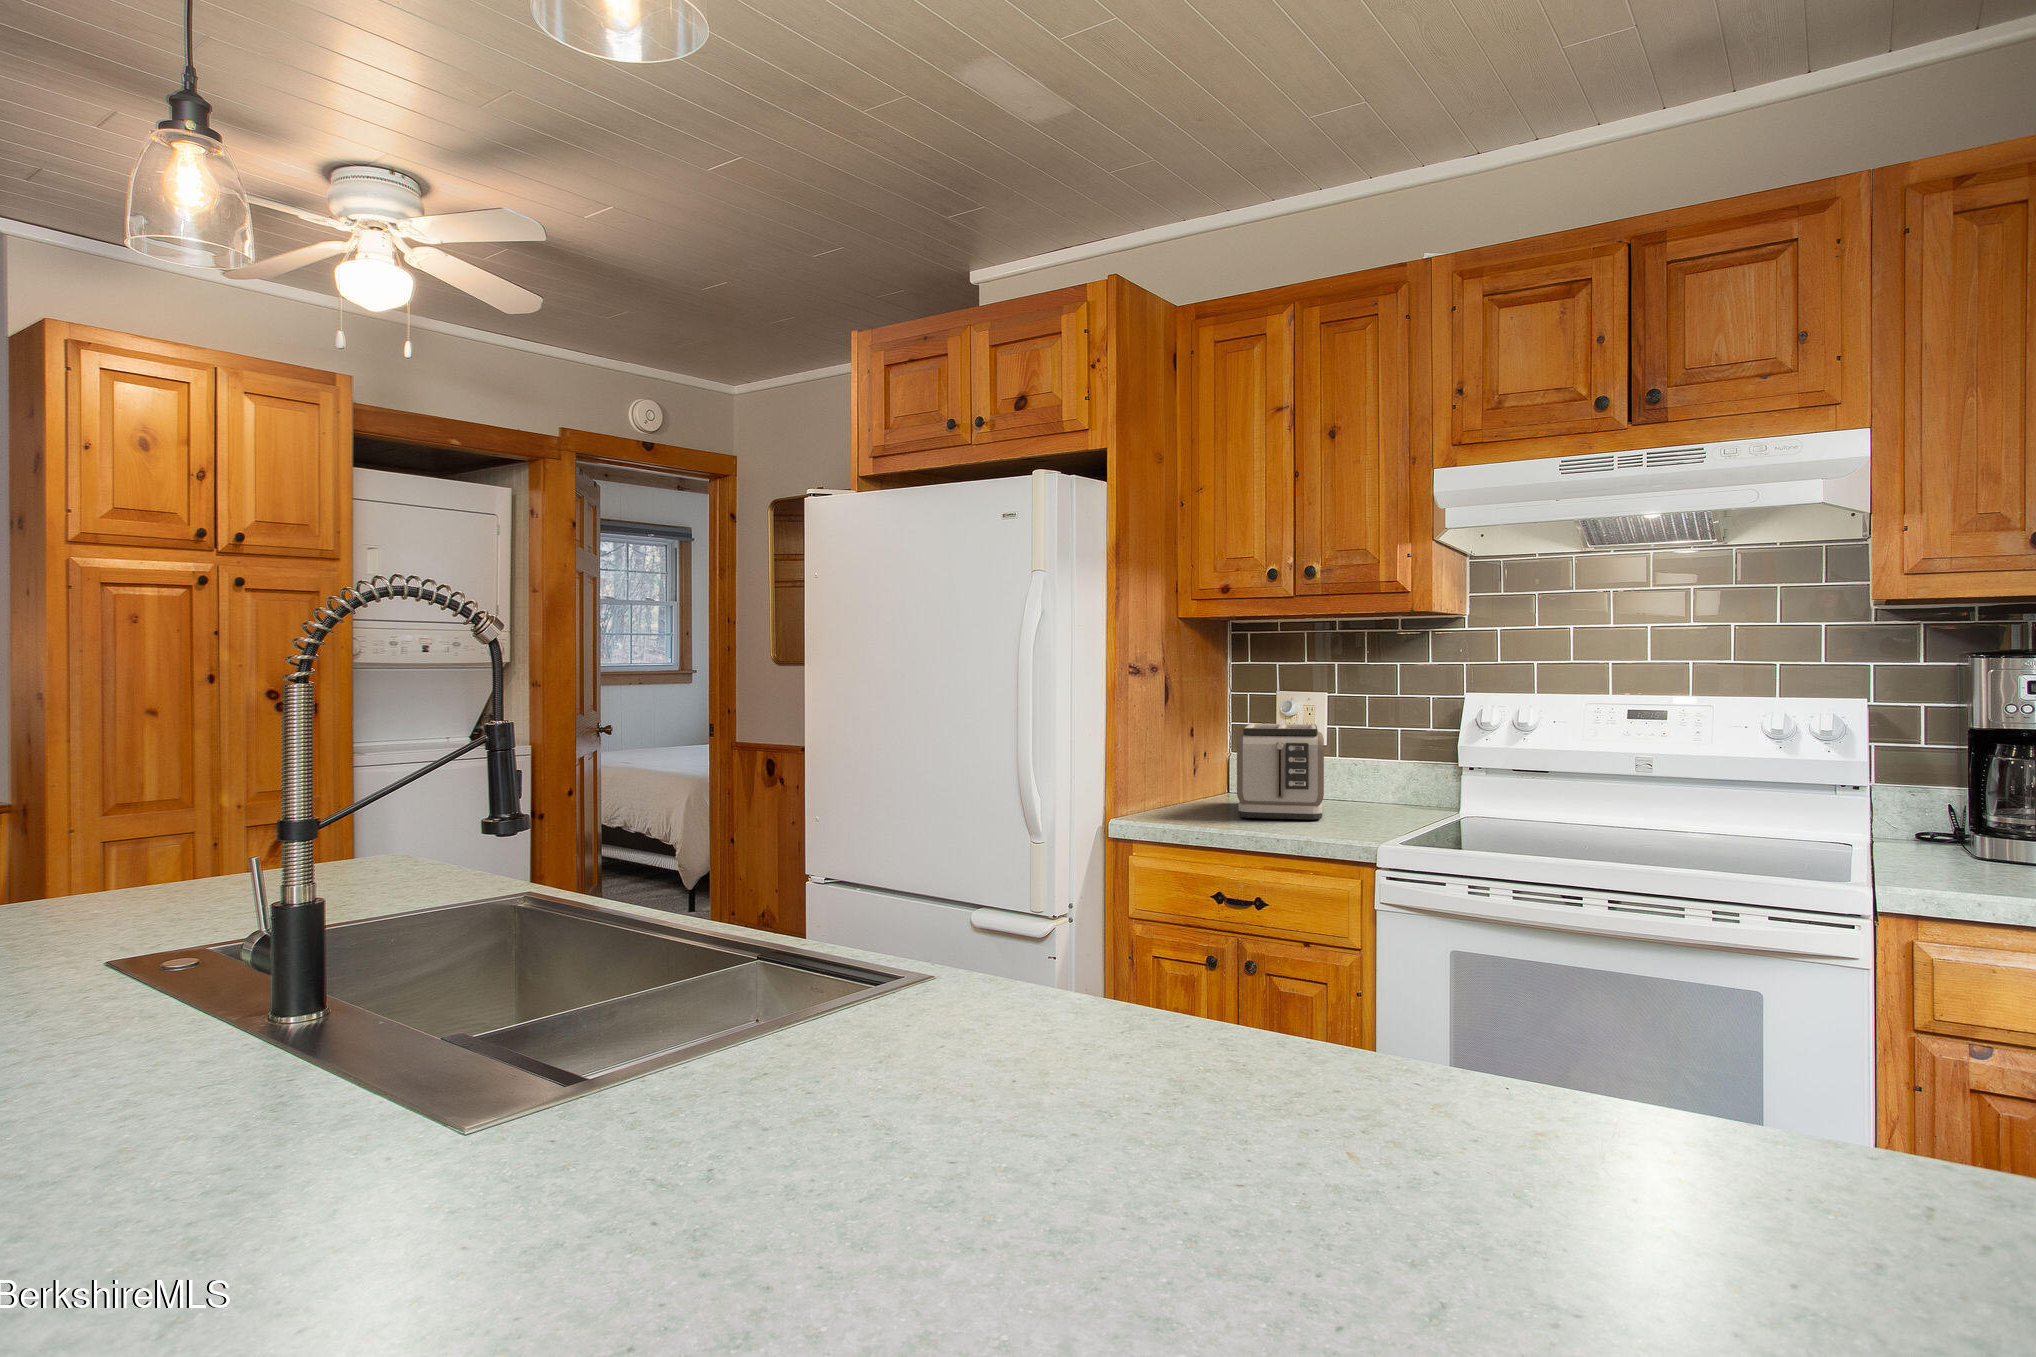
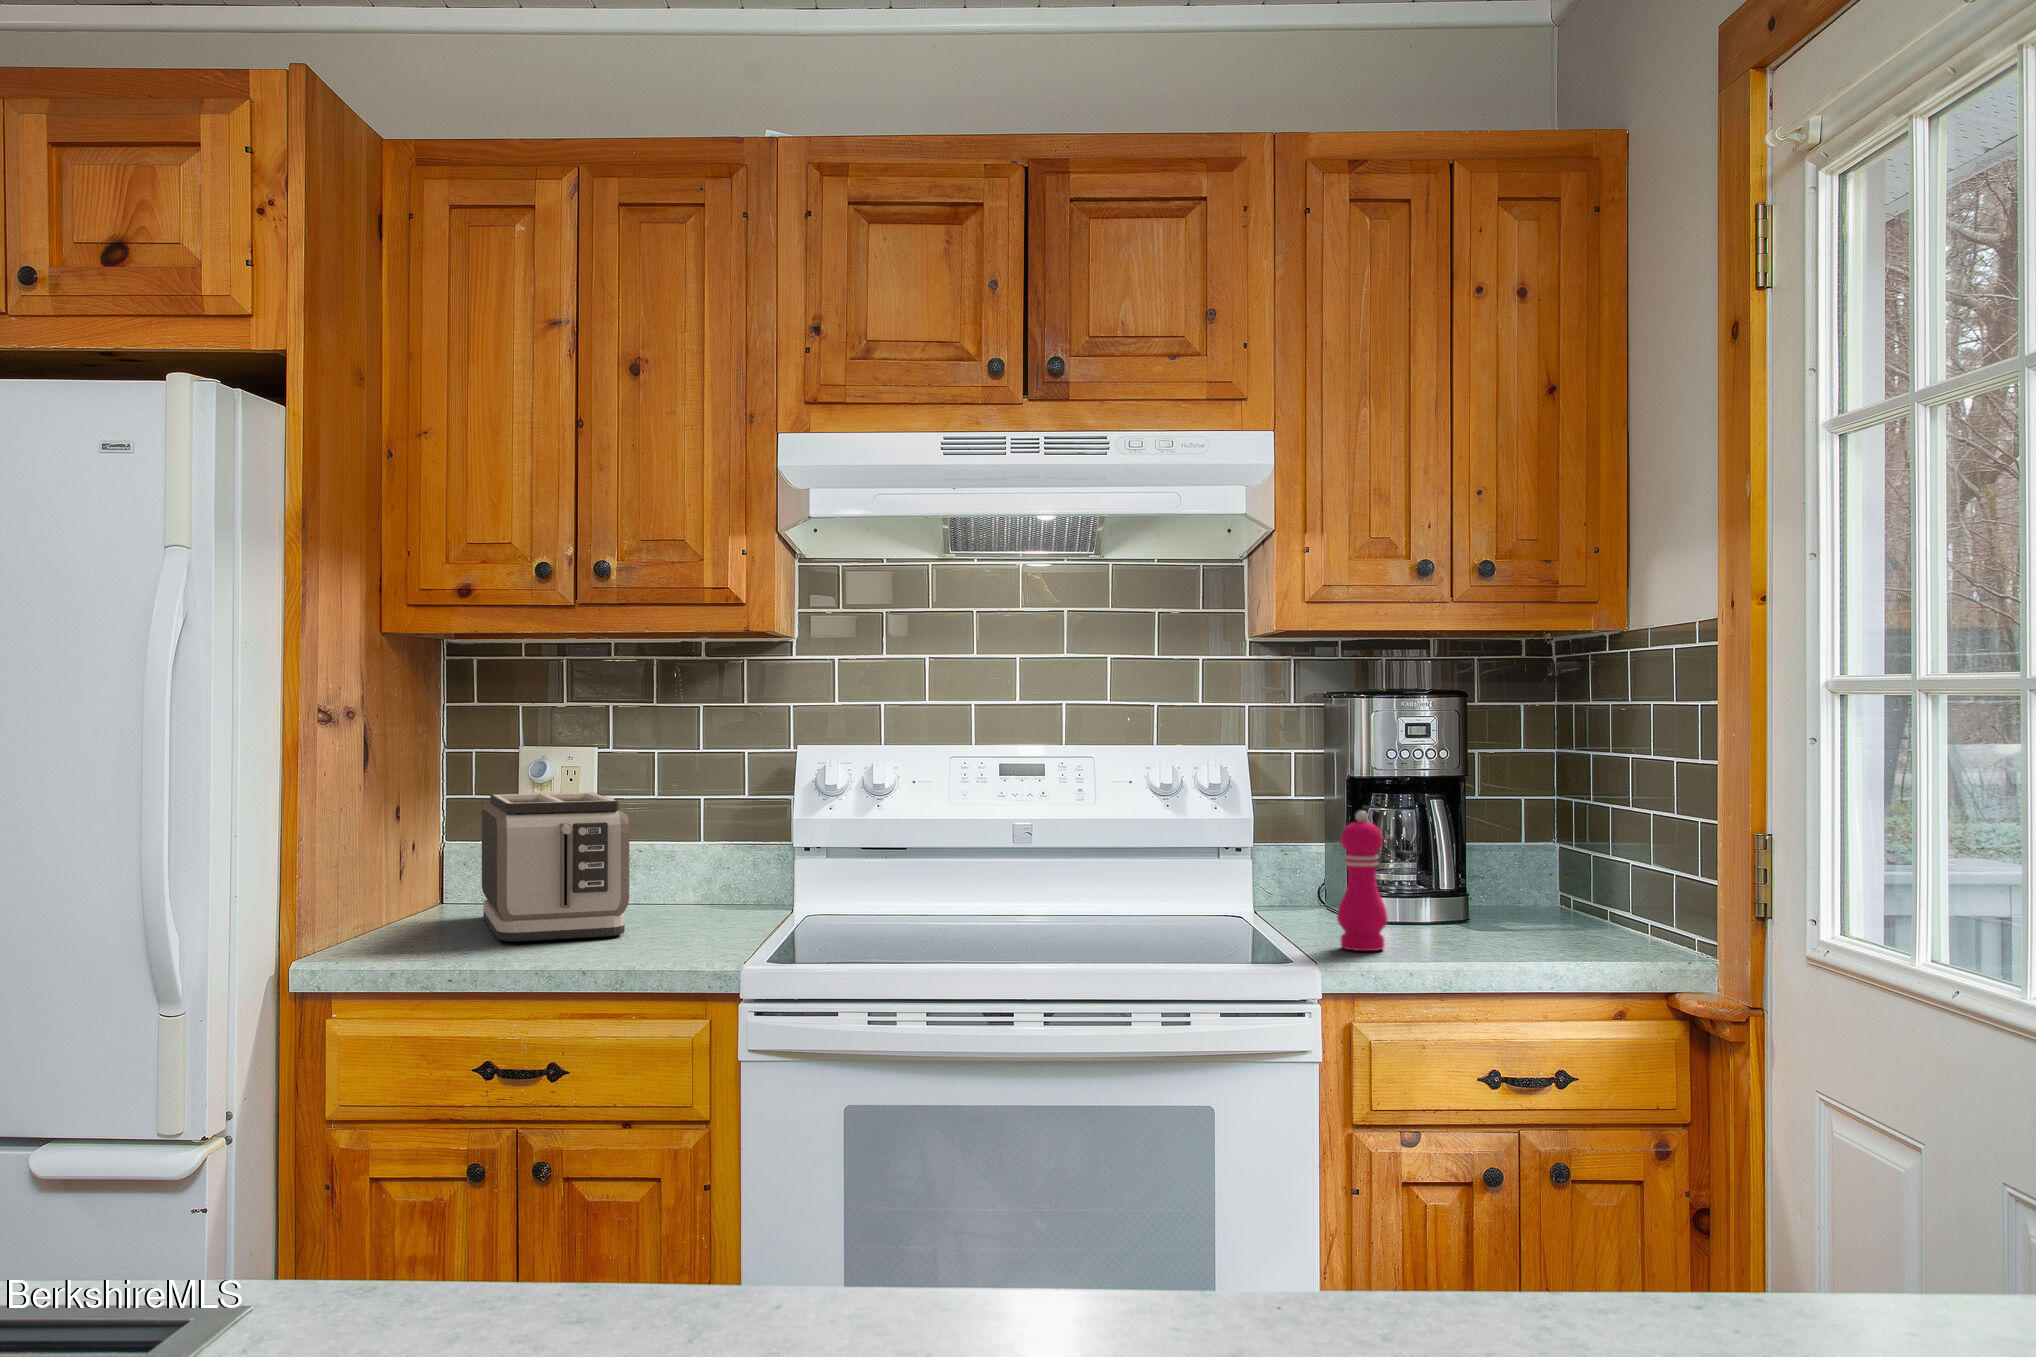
pepper mill: none [1917,757,1973,883] -> present [1337,811,1388,951]

